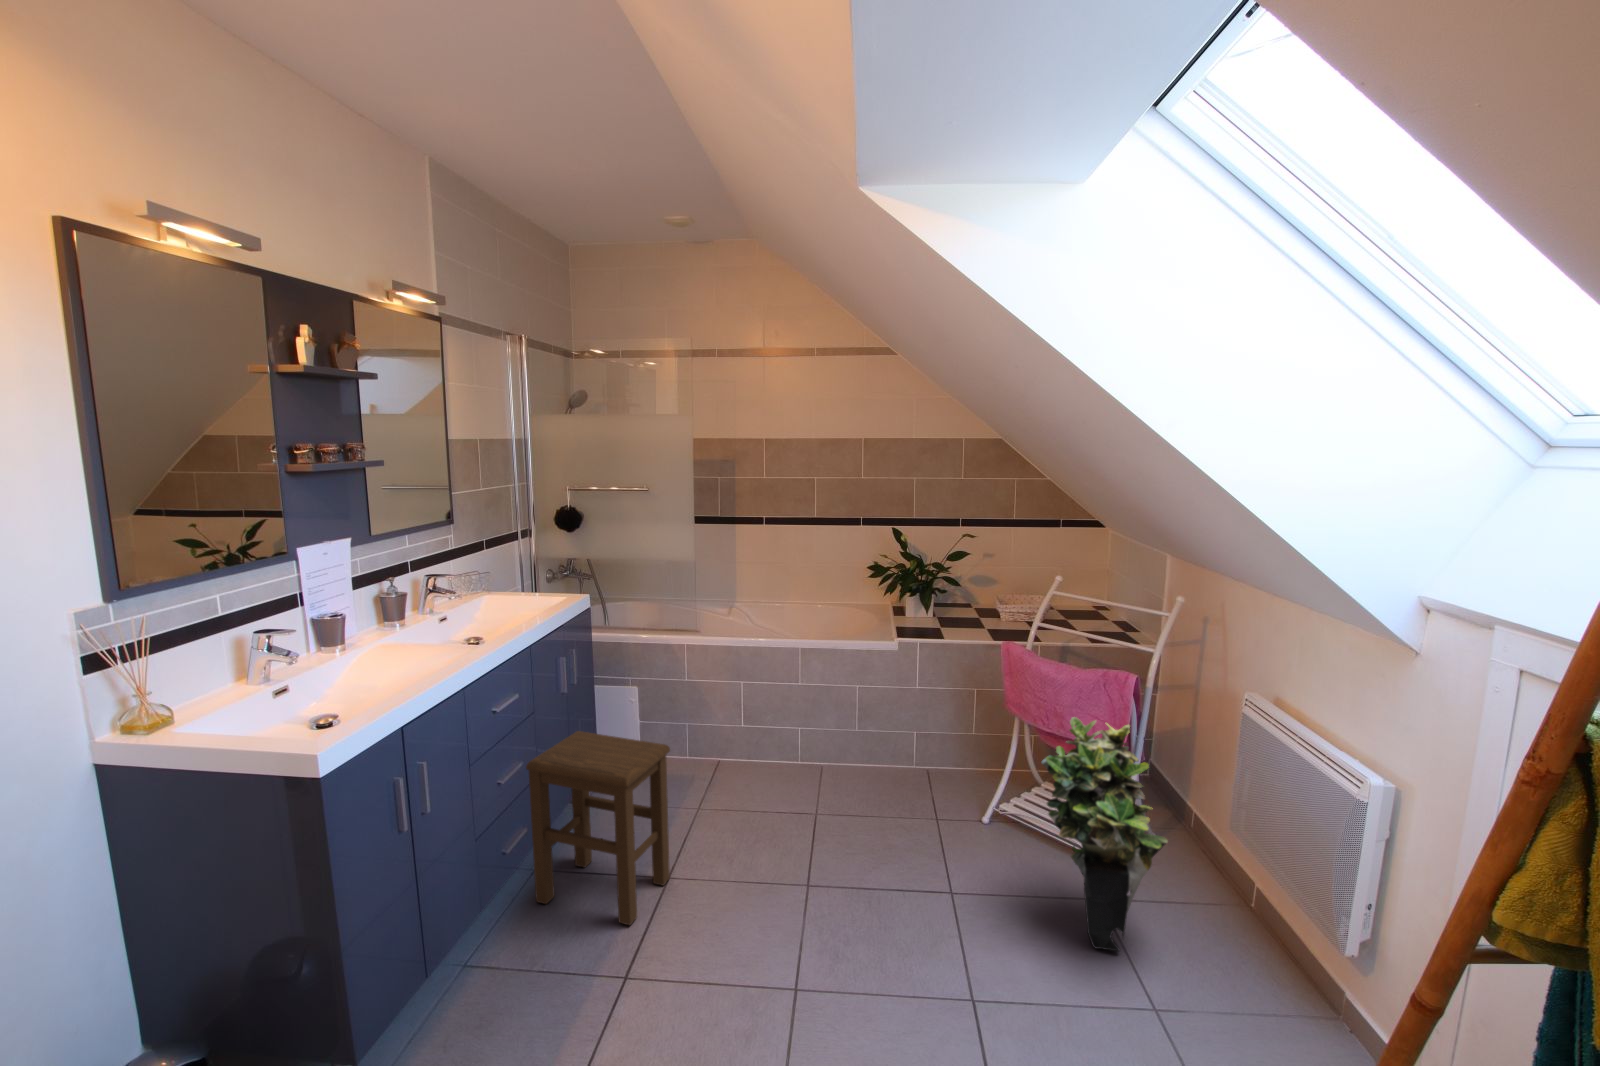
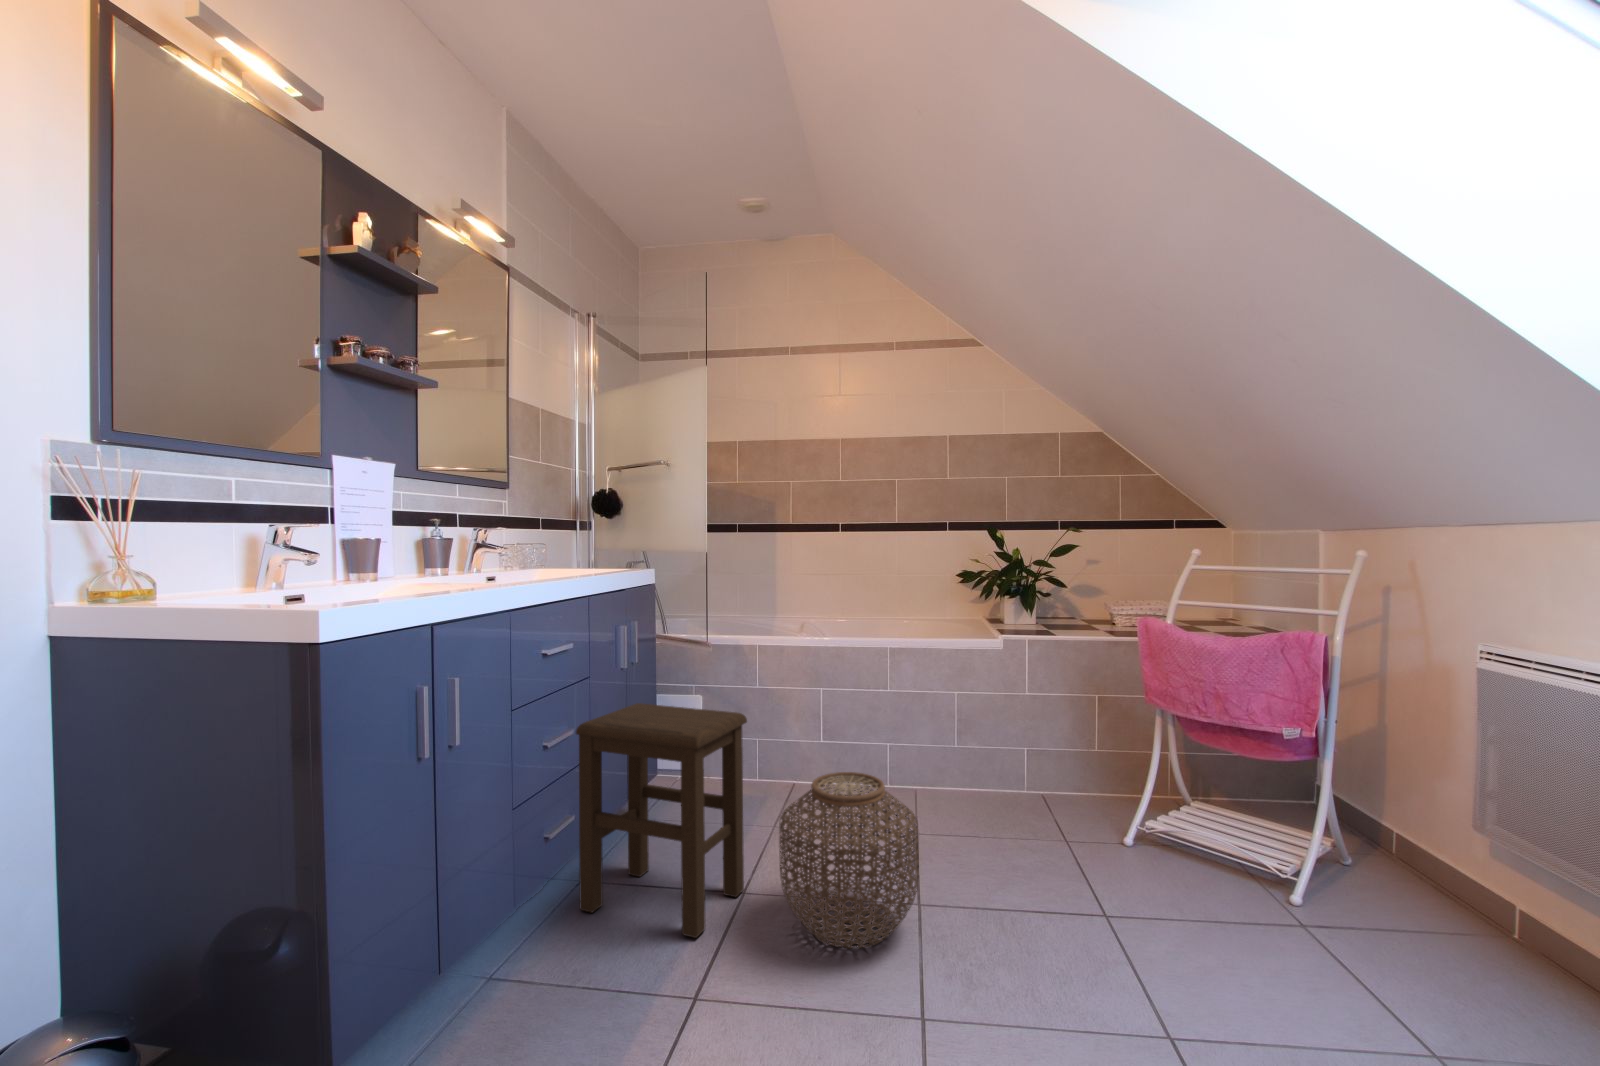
potted plant: present [1042,717,1168,951] -> none [1221,679,1421,988]
woven basket: none [695,793,805,931] -> present [779,772,919,949]

